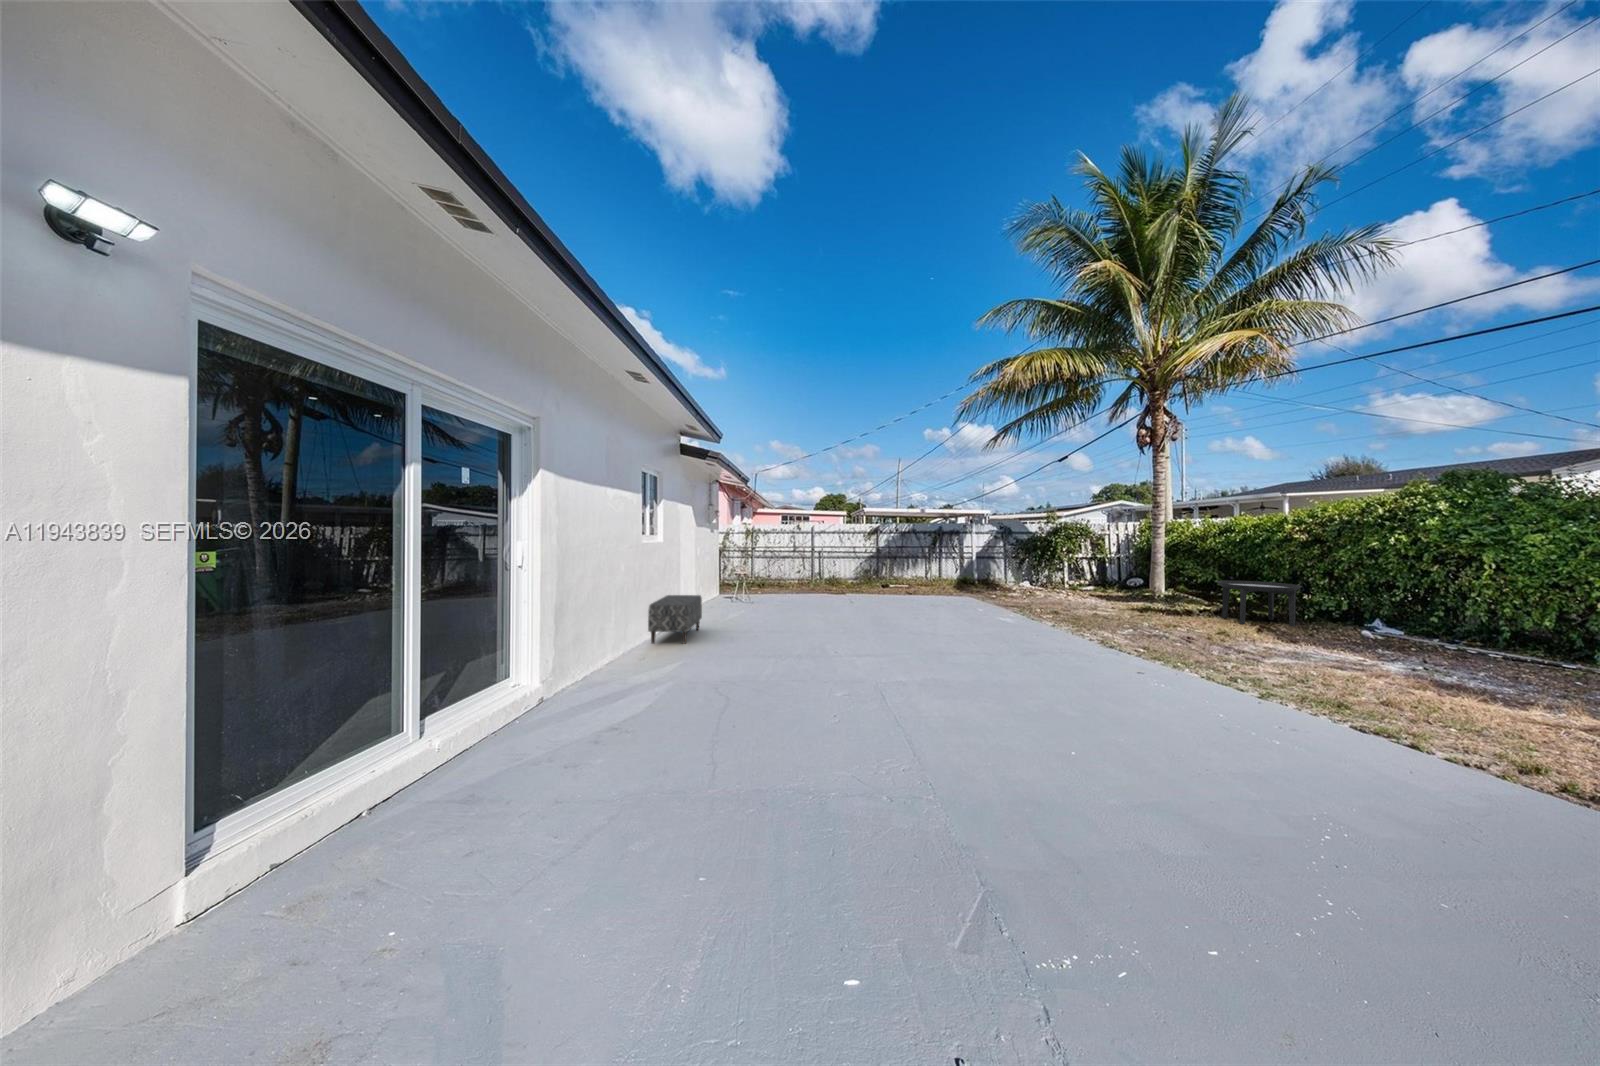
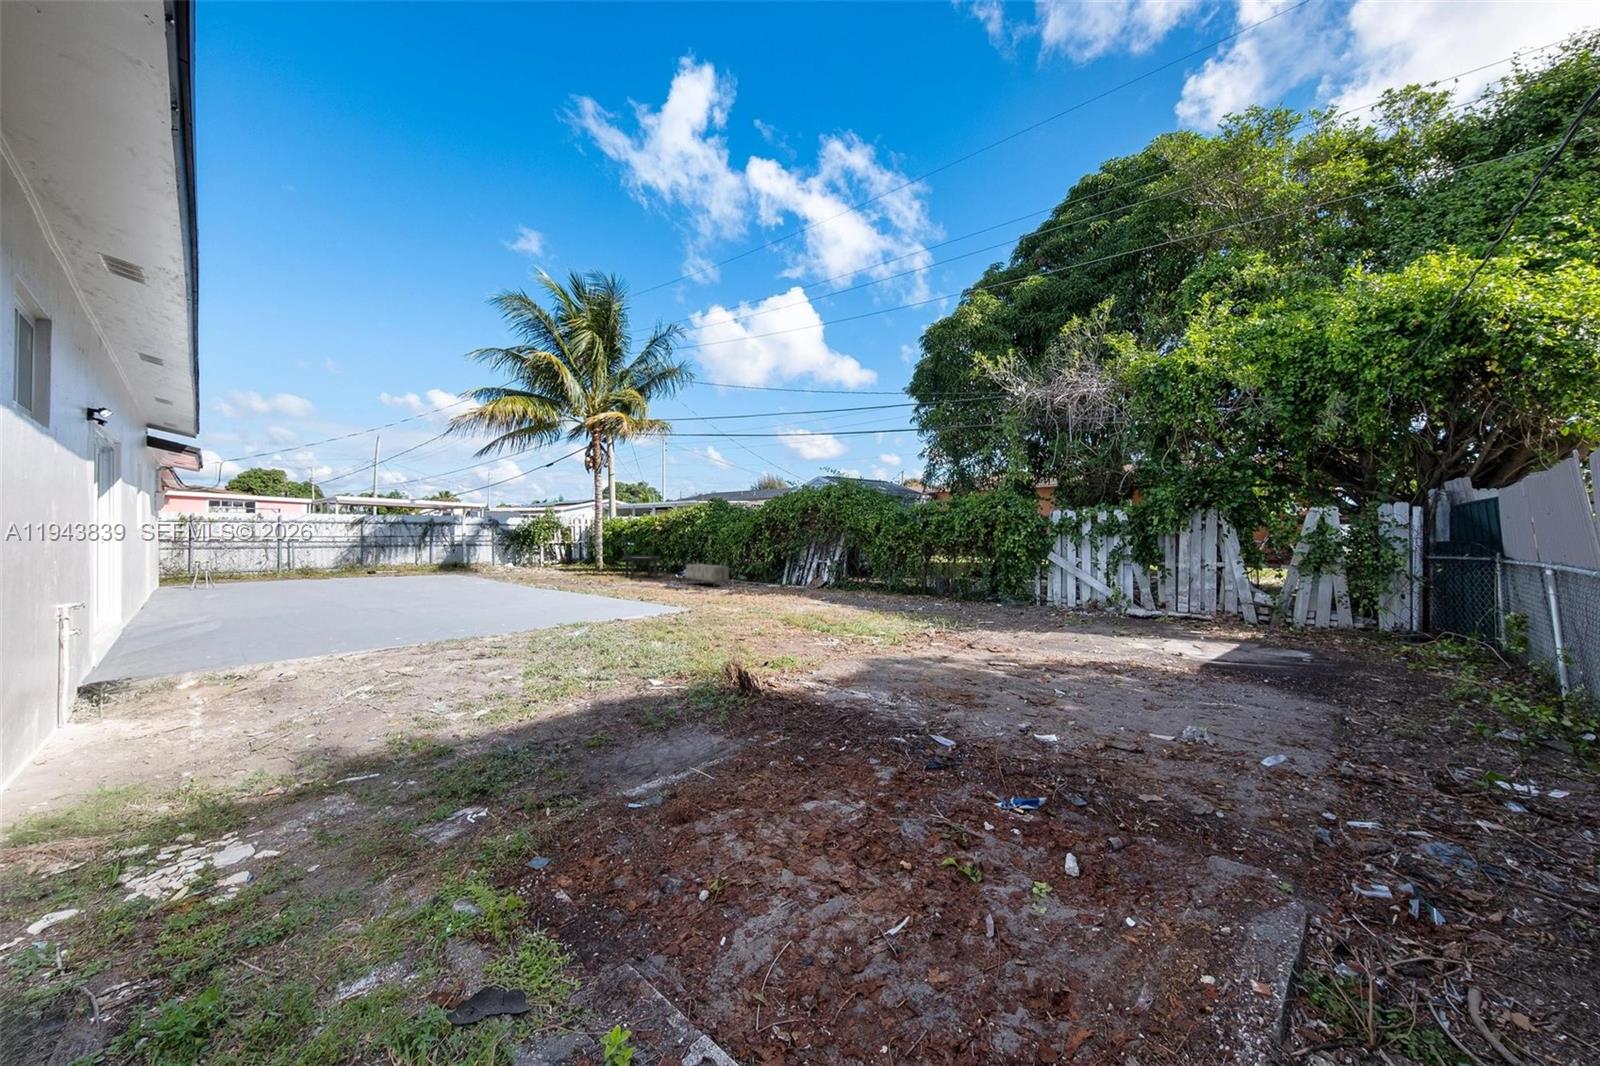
bench: present [648,595,702,644] -> present [686,564,729,587]

